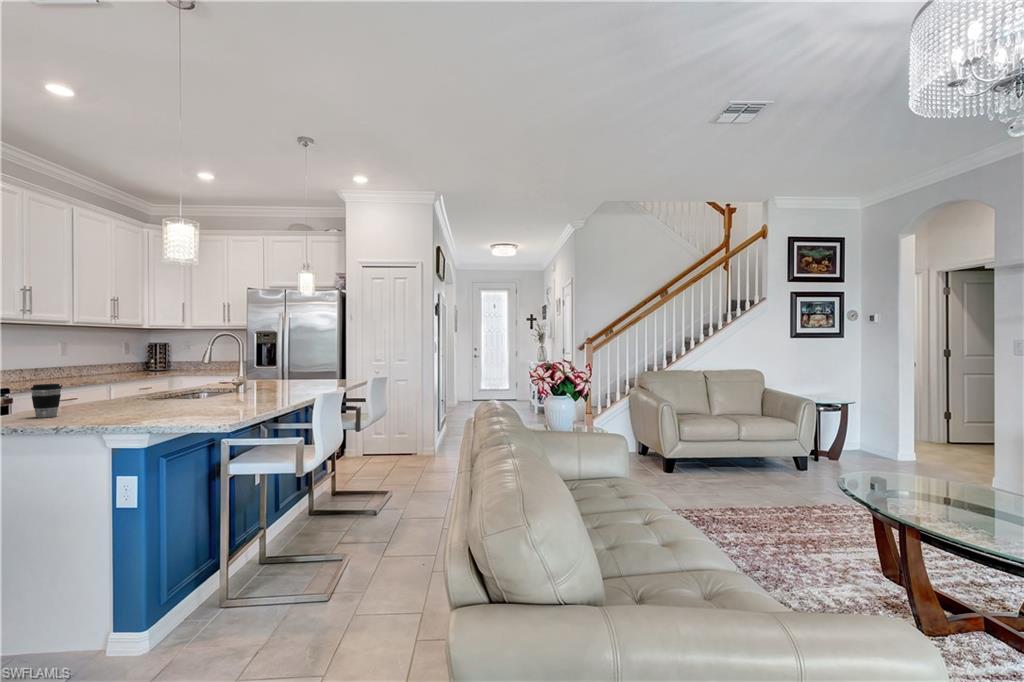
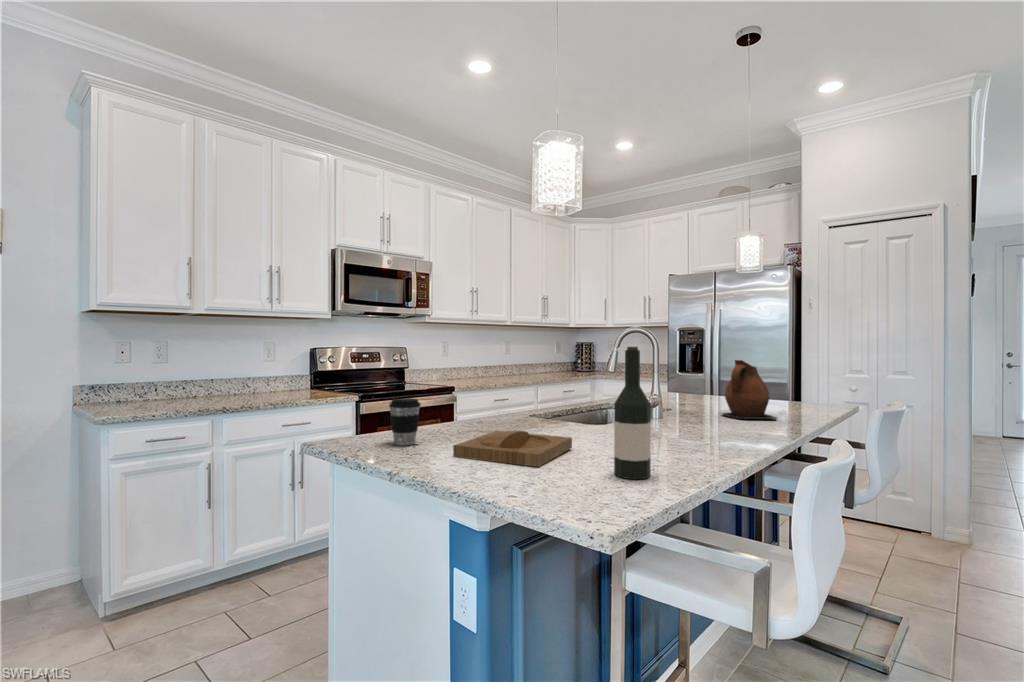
wine bottle: none [225,344,246,412] -> present [614,347,651,479]
ceramic pitcher: none [286,353,321,389] -> present [723,360,777,419]
tray: none [104,399,191,417] -> present [453,431,572,467]

